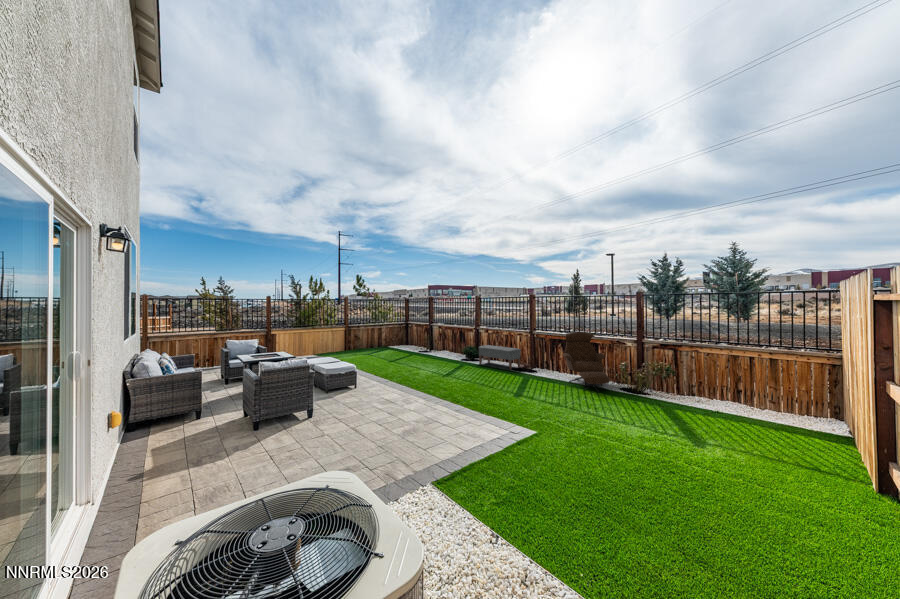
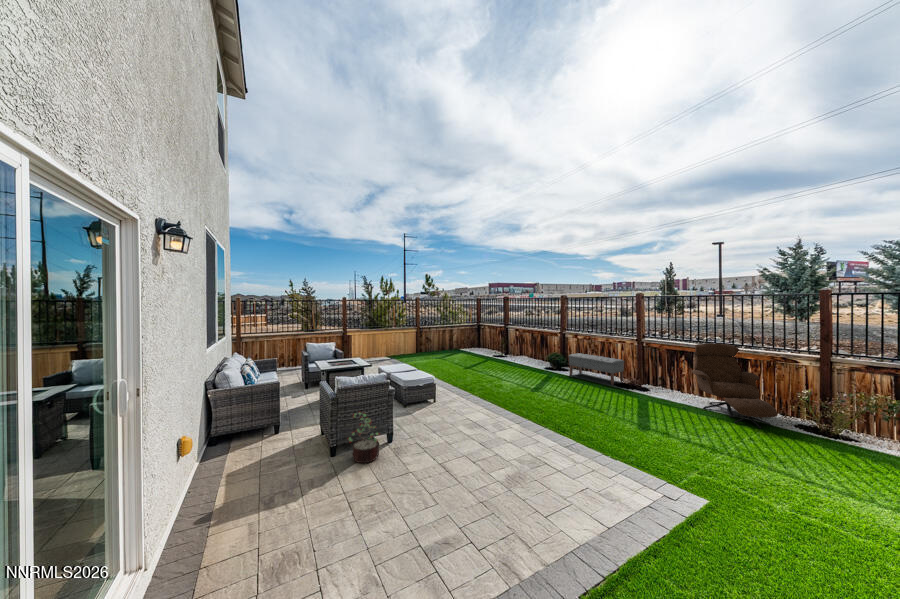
decorative plant: none [268,390,298,433] -> present [349,412,379,463]

